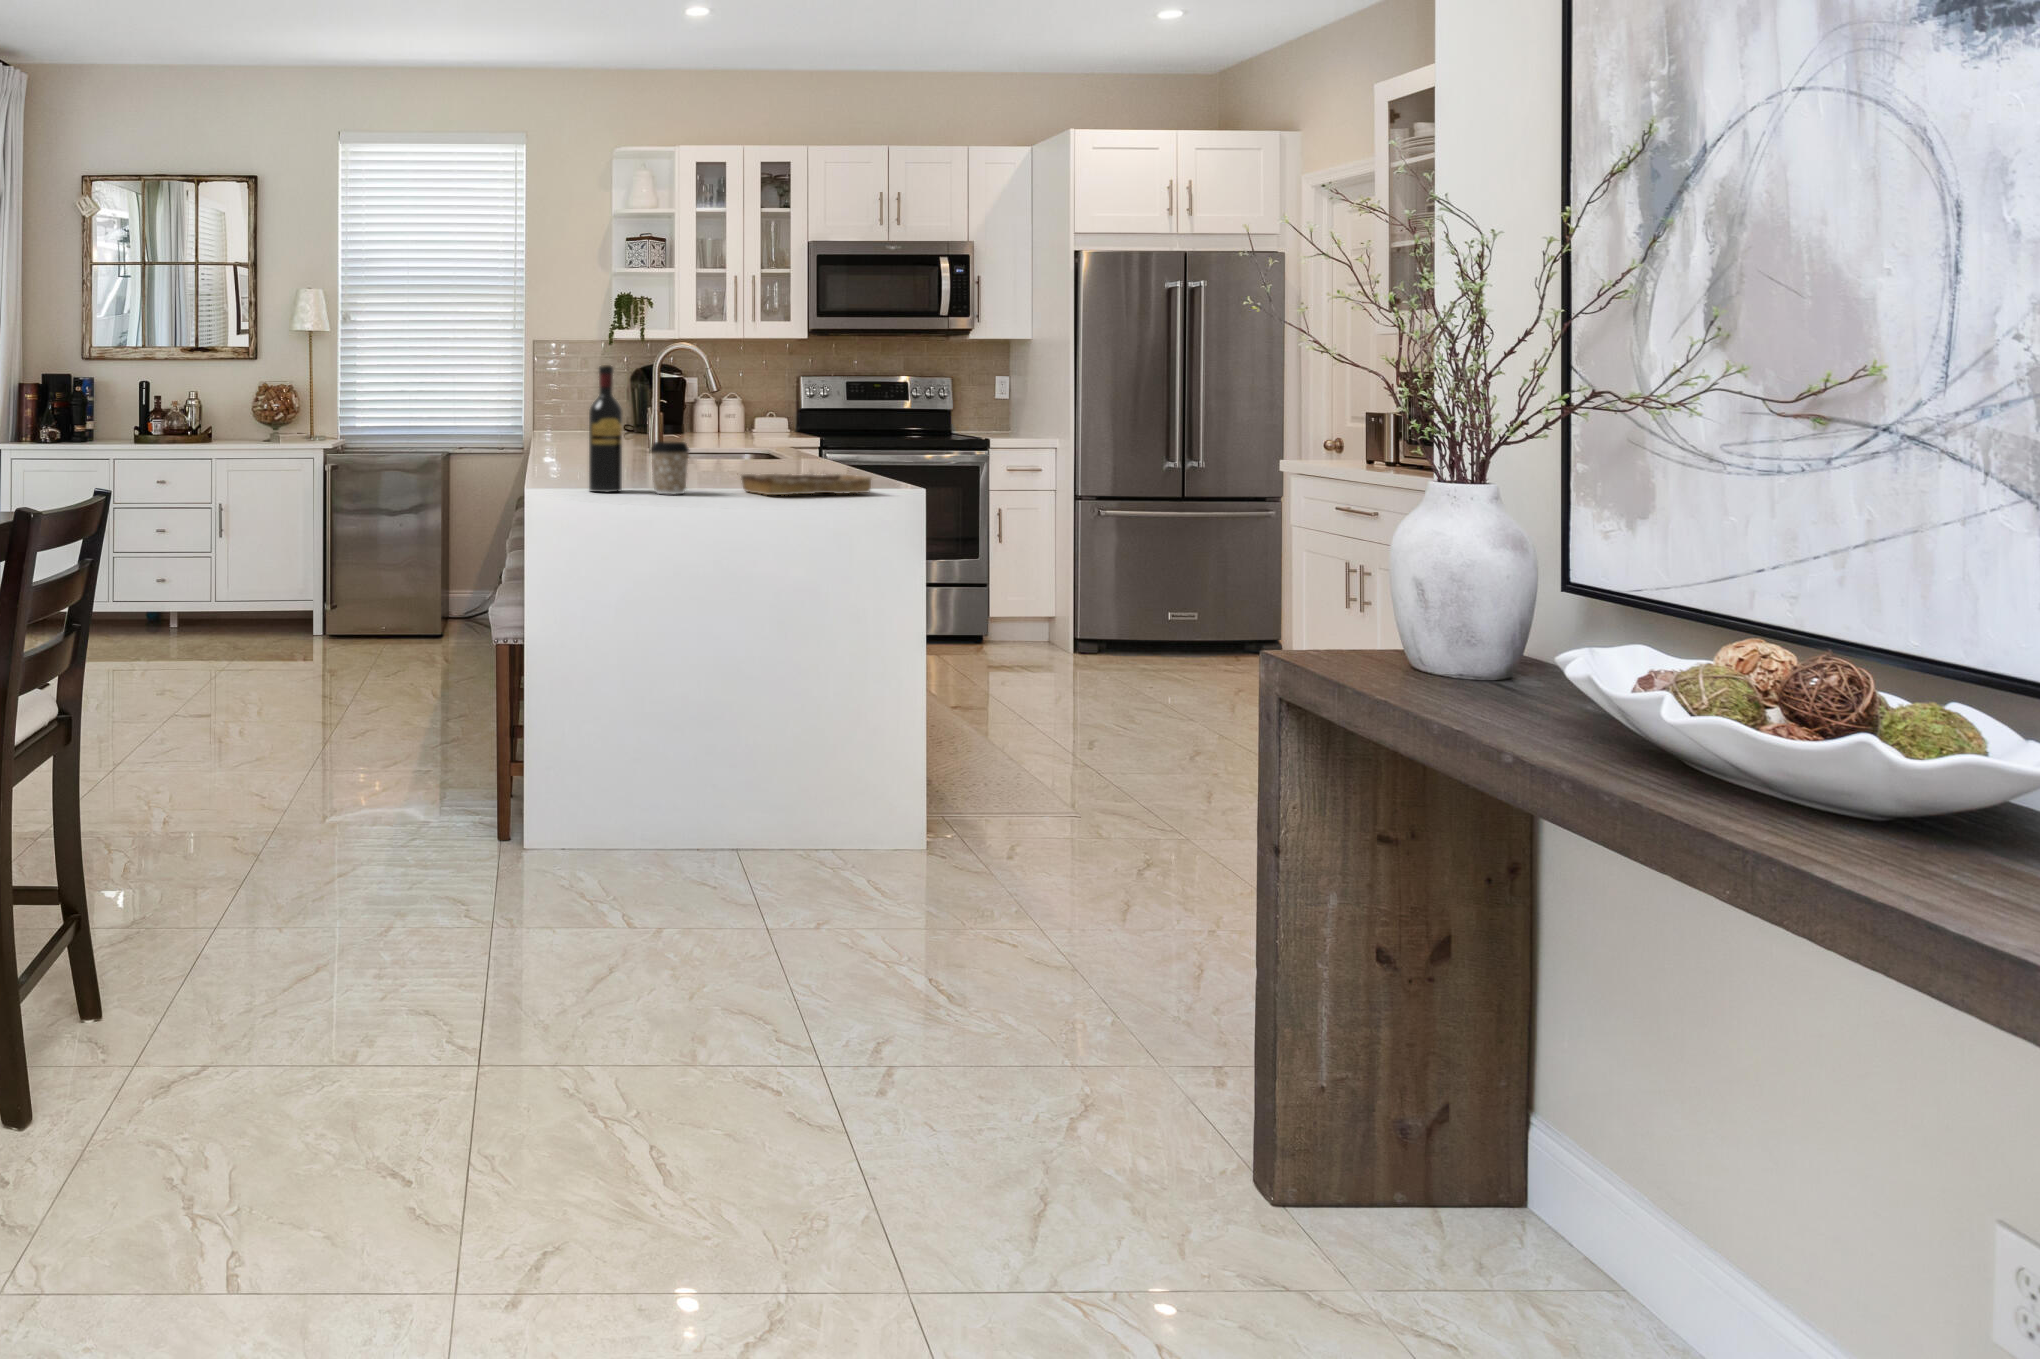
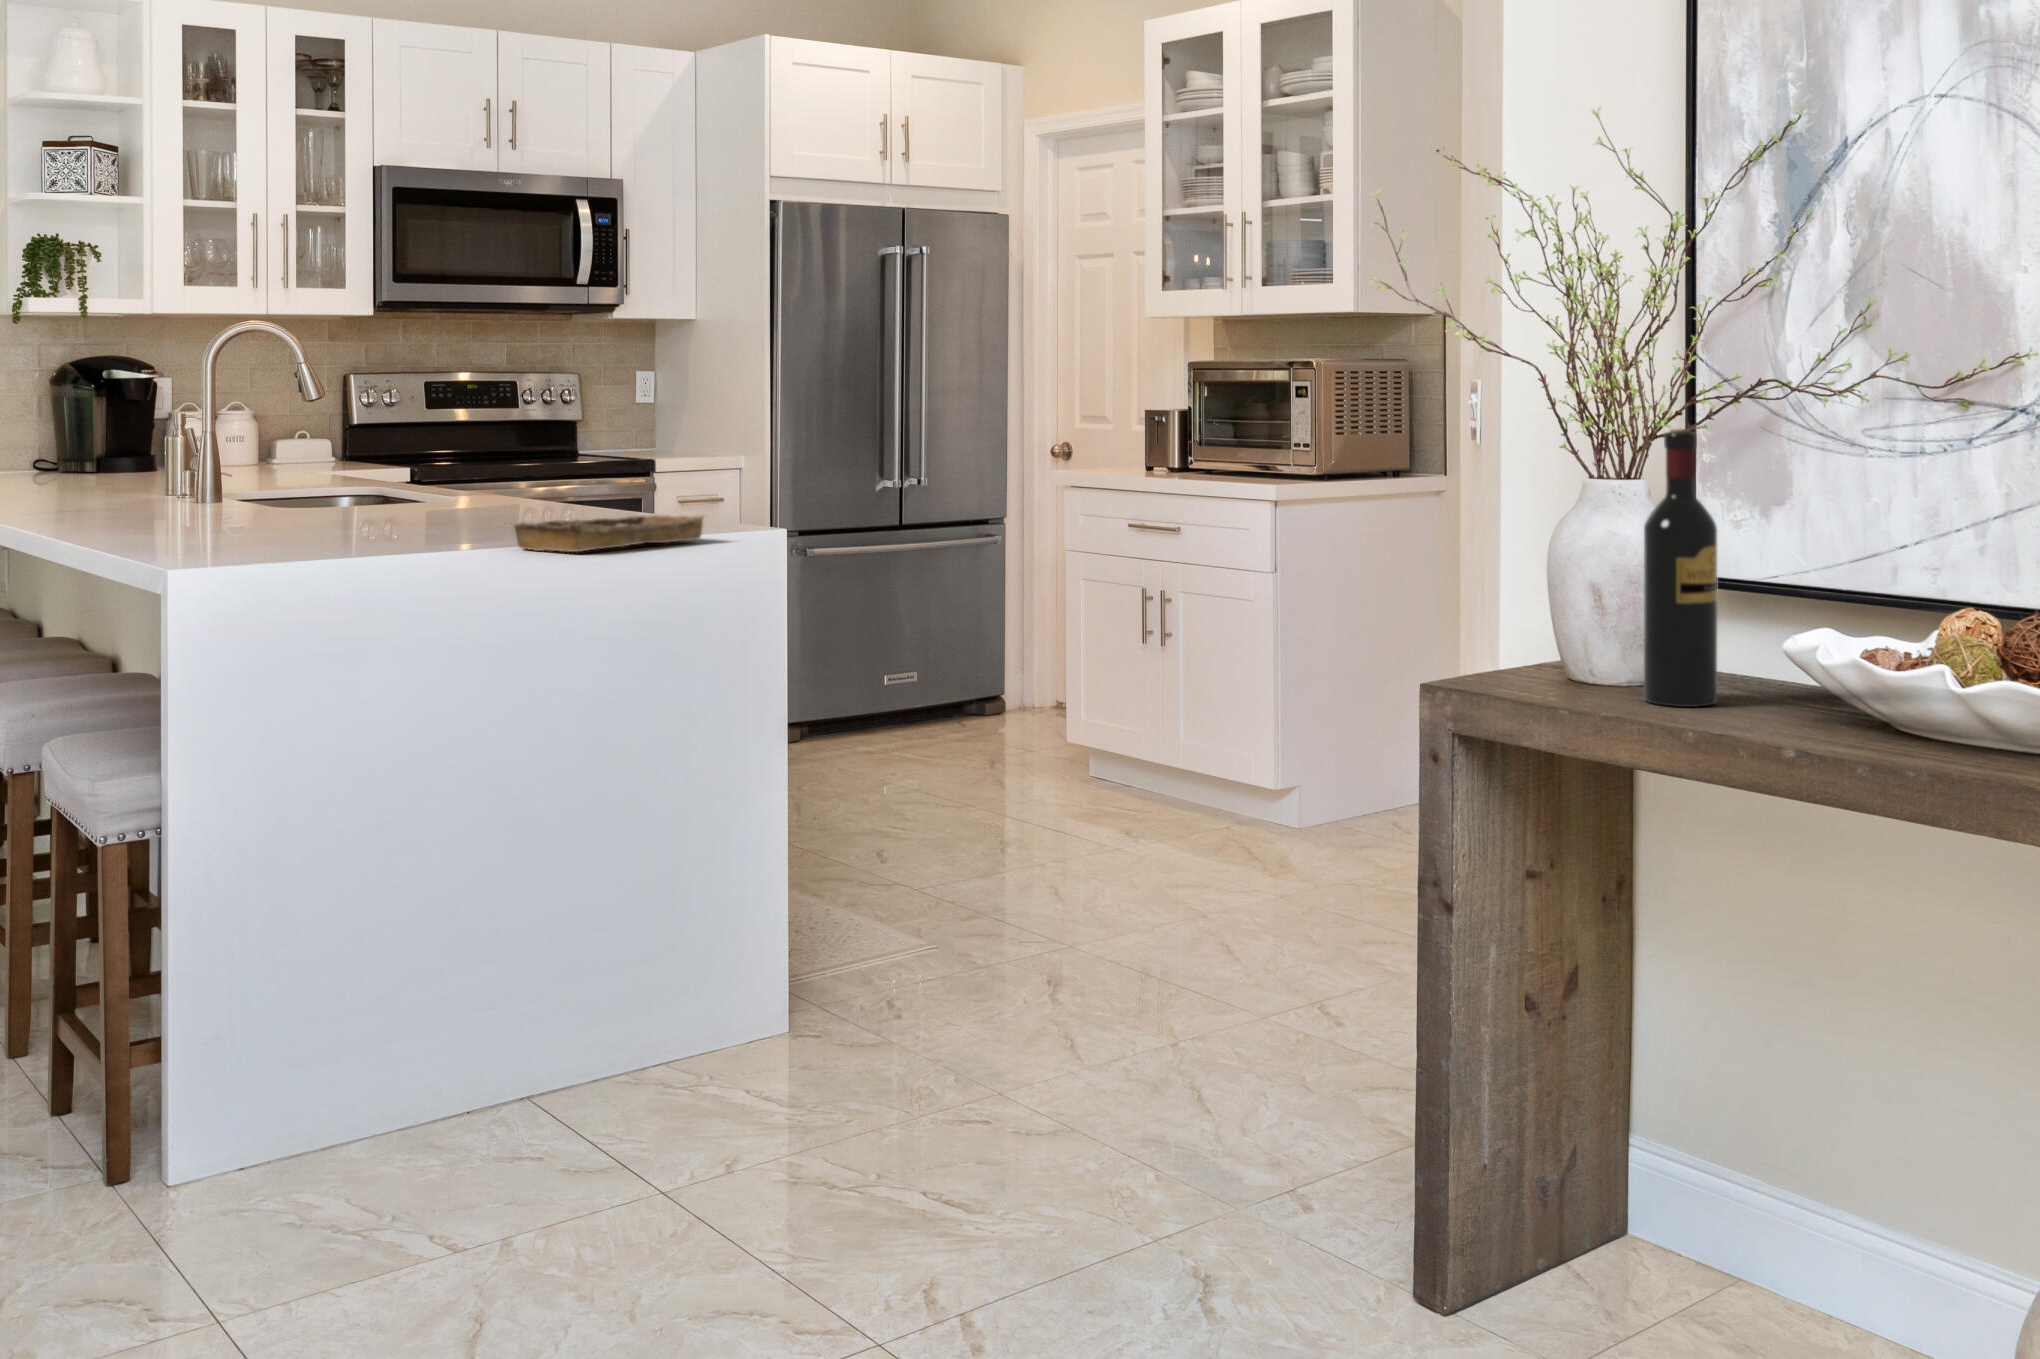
wine bottle: present [589,365,623,492] -> present [1644,429,1718,707]
coffee cup: present [650,442,689,494] -> none [383,478,451,561]

